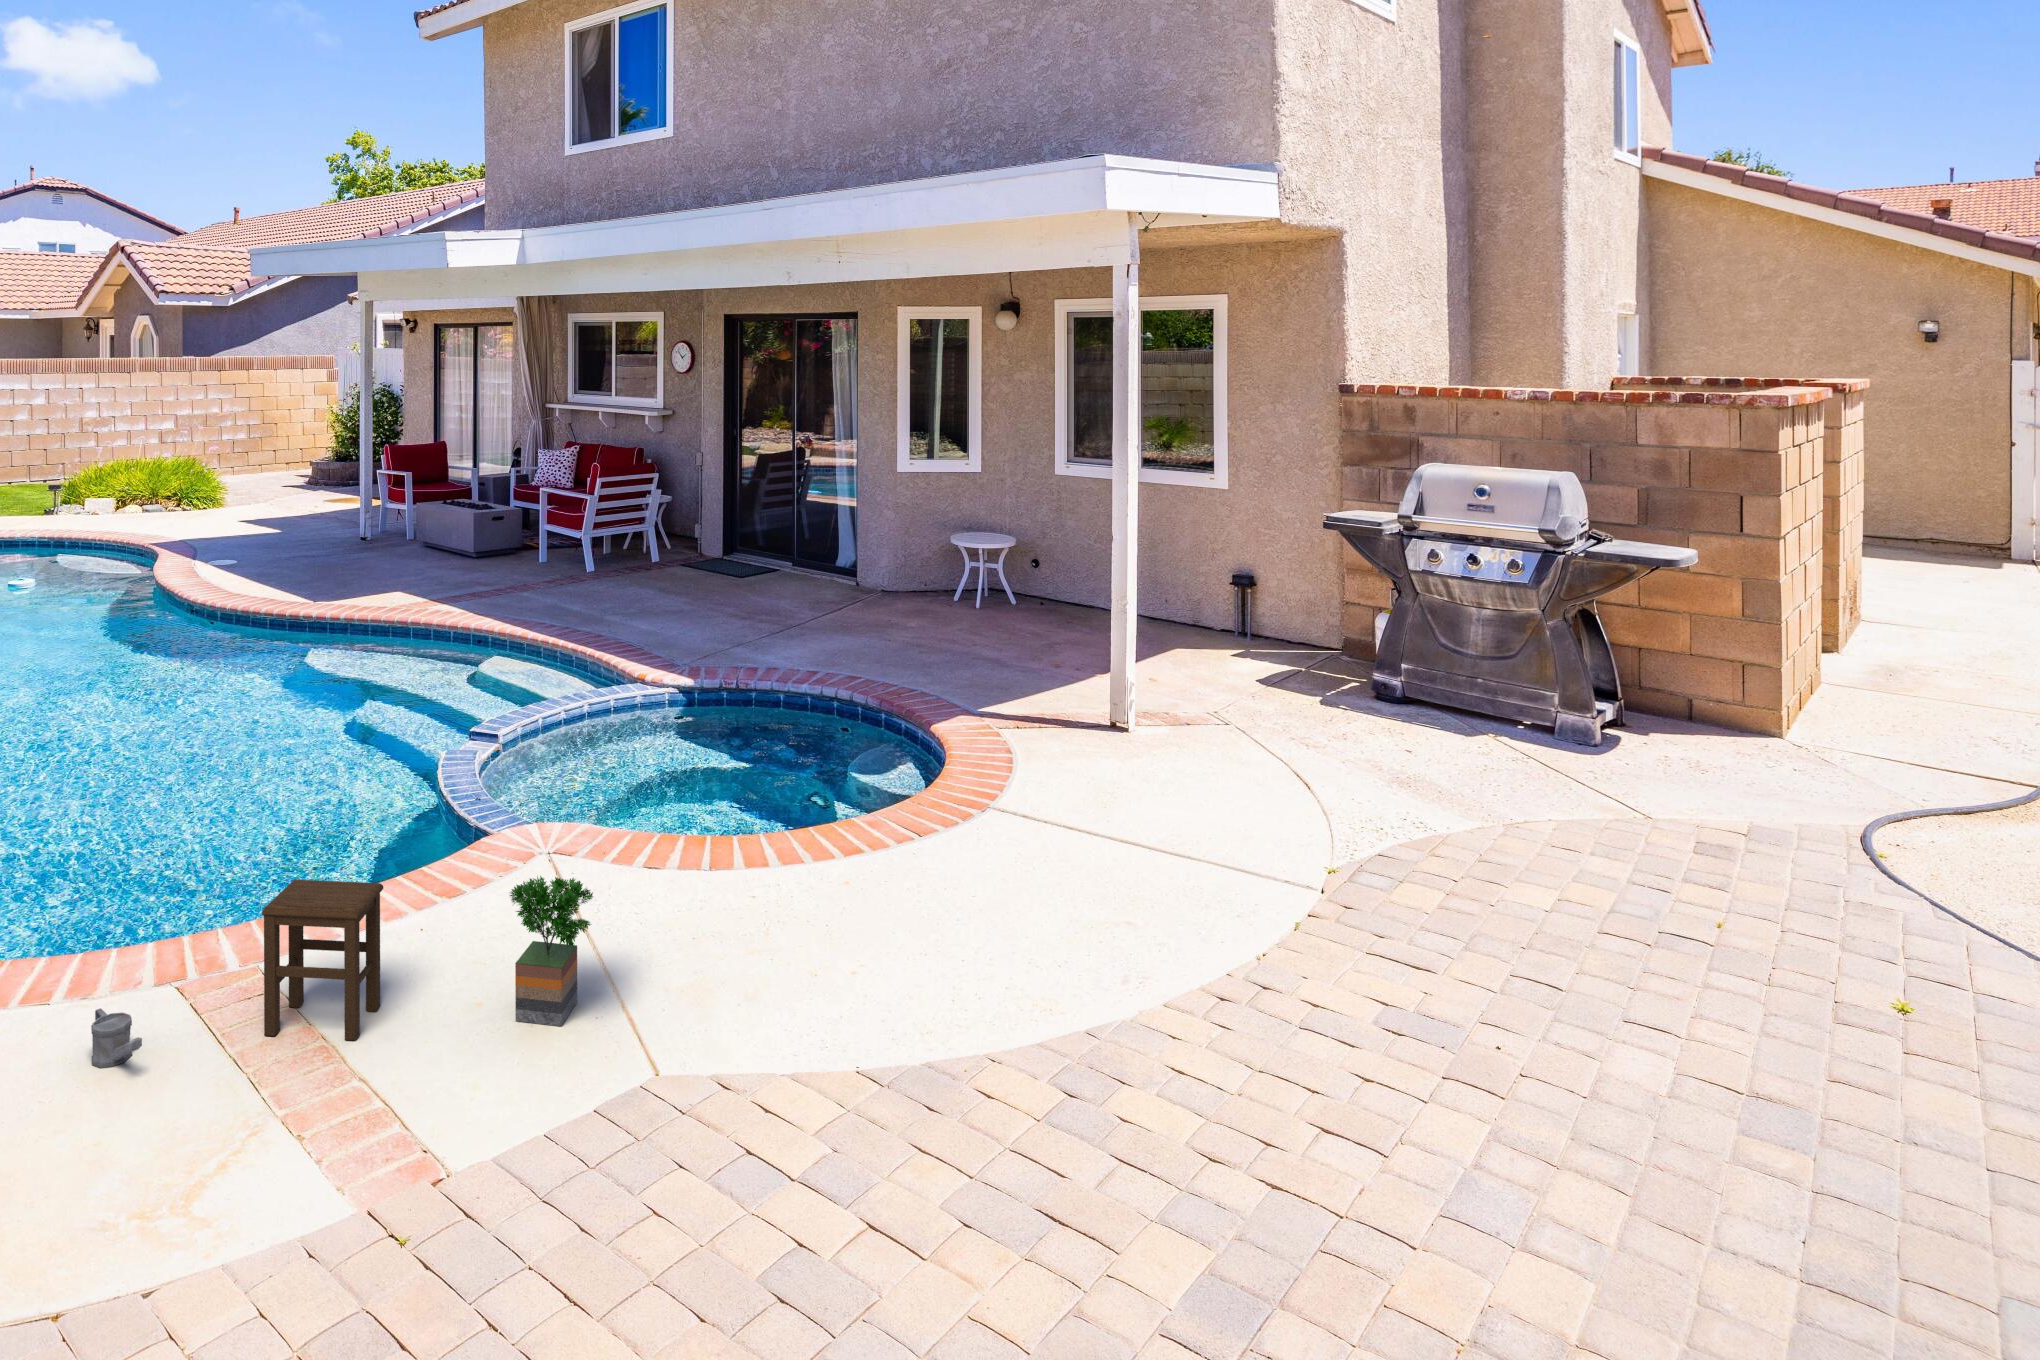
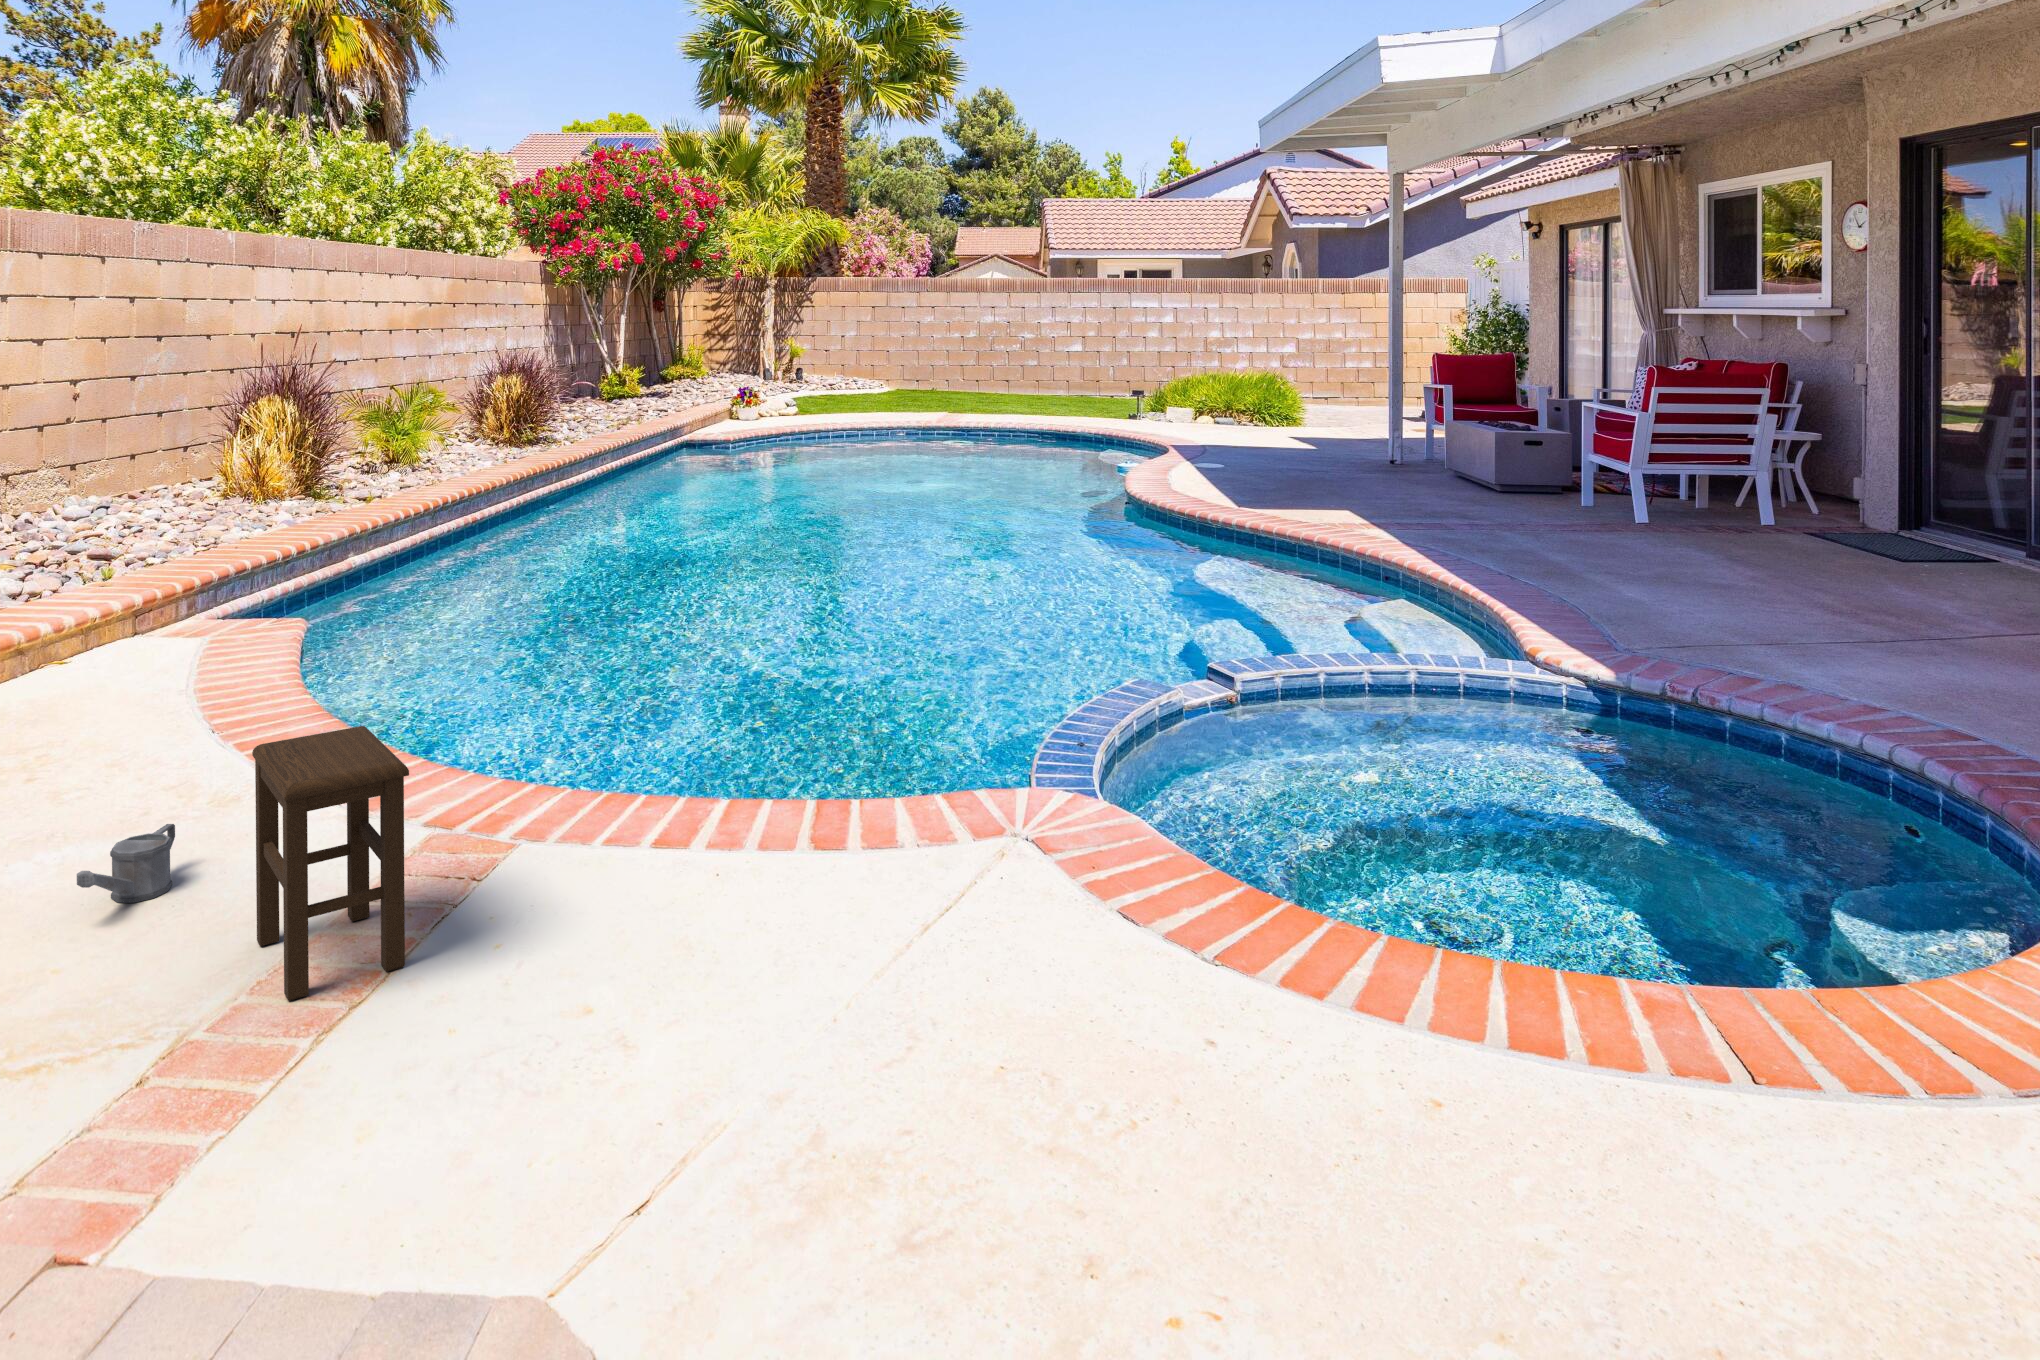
potted tree: present [510,876,593,1026] -> none [410,829,618,1139]

